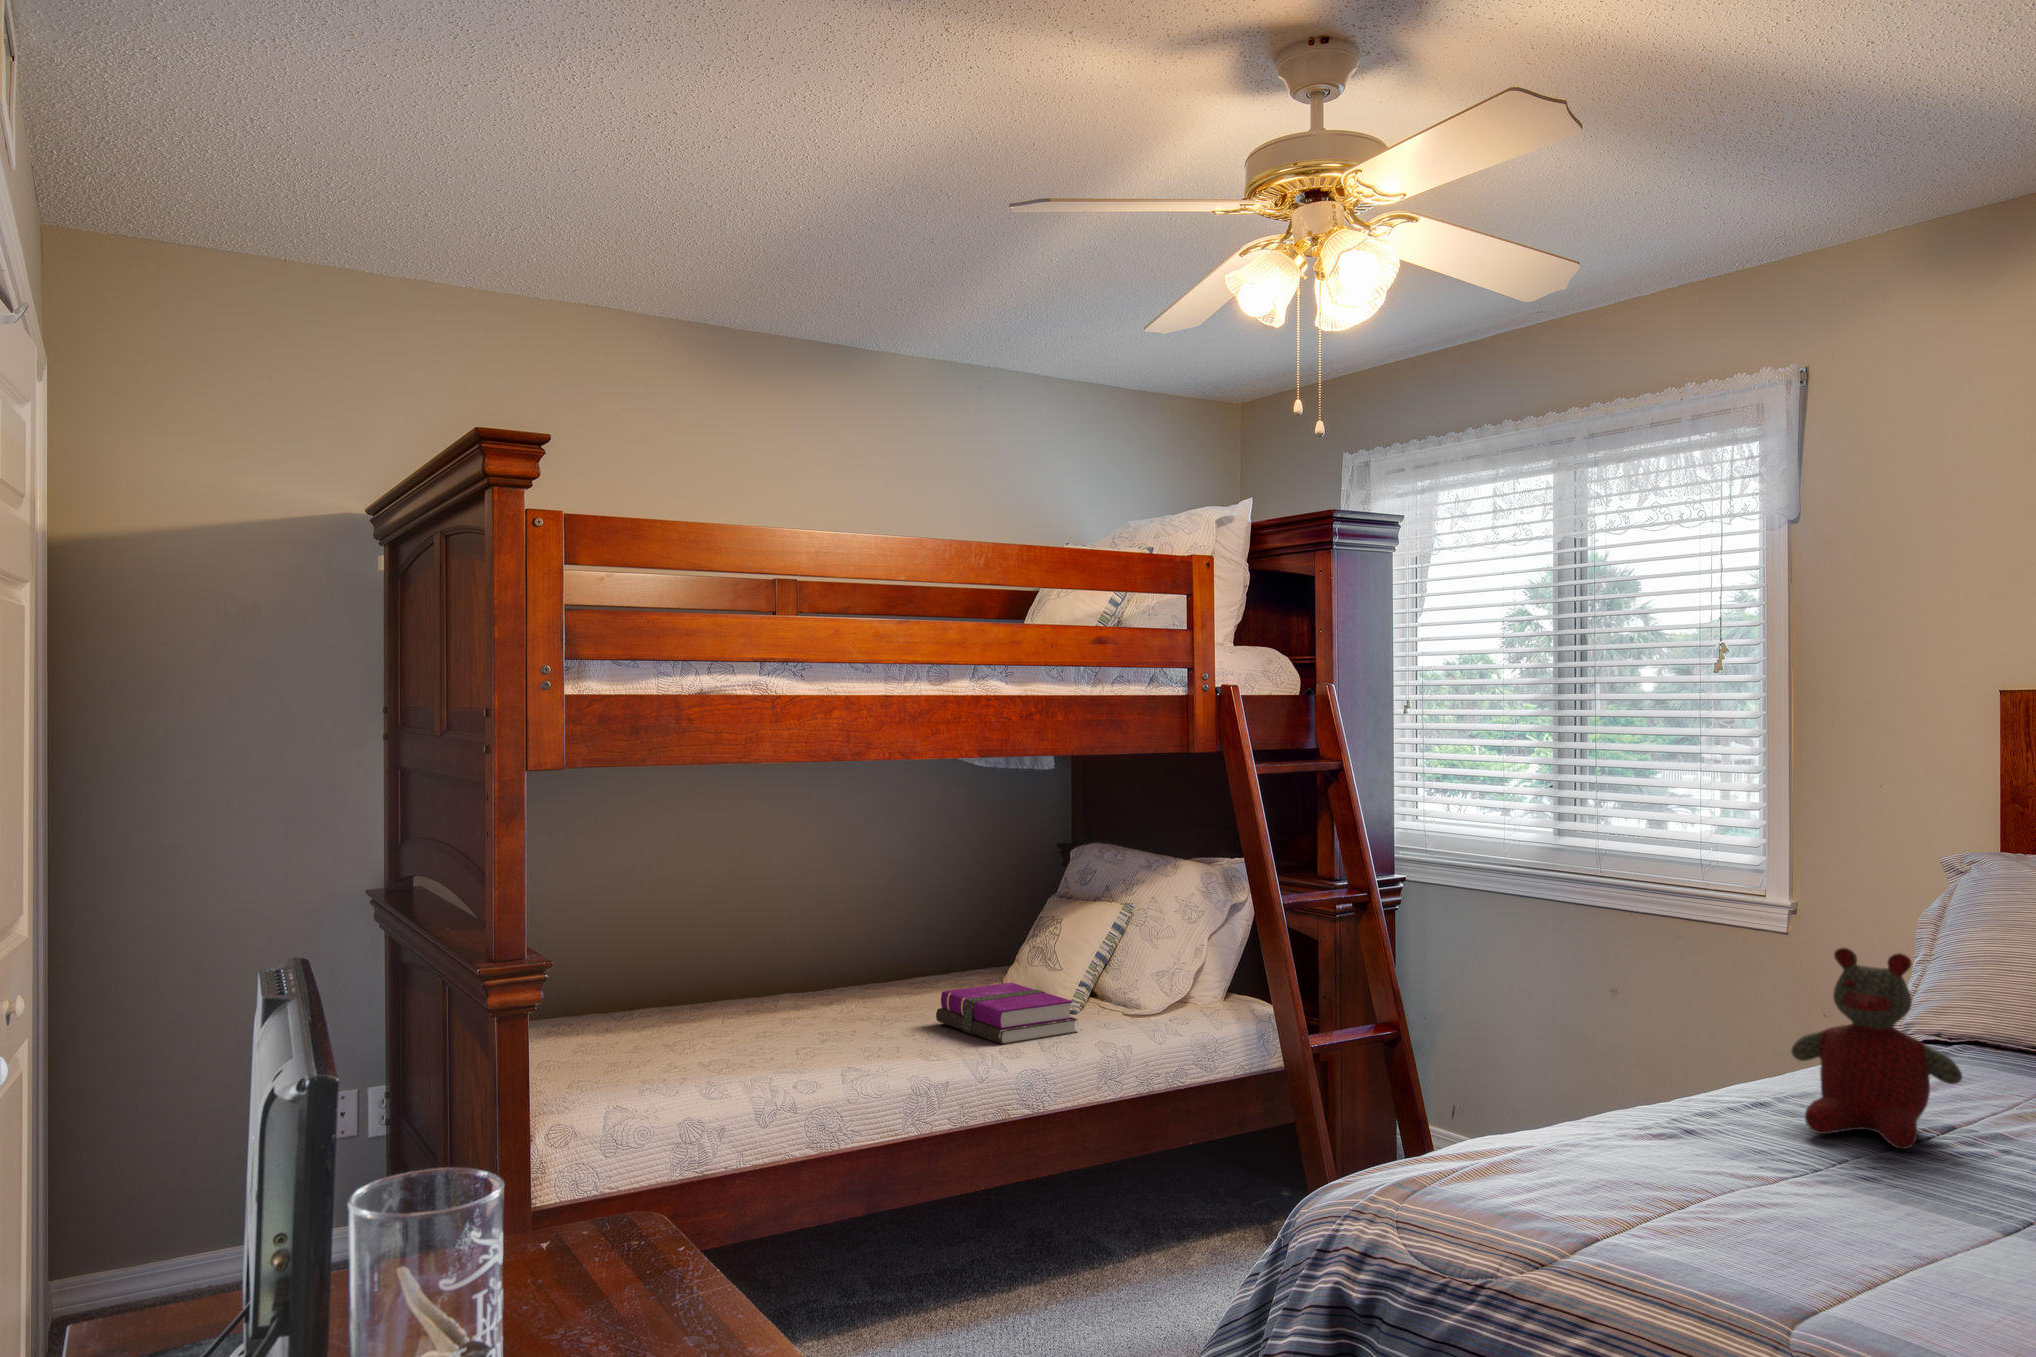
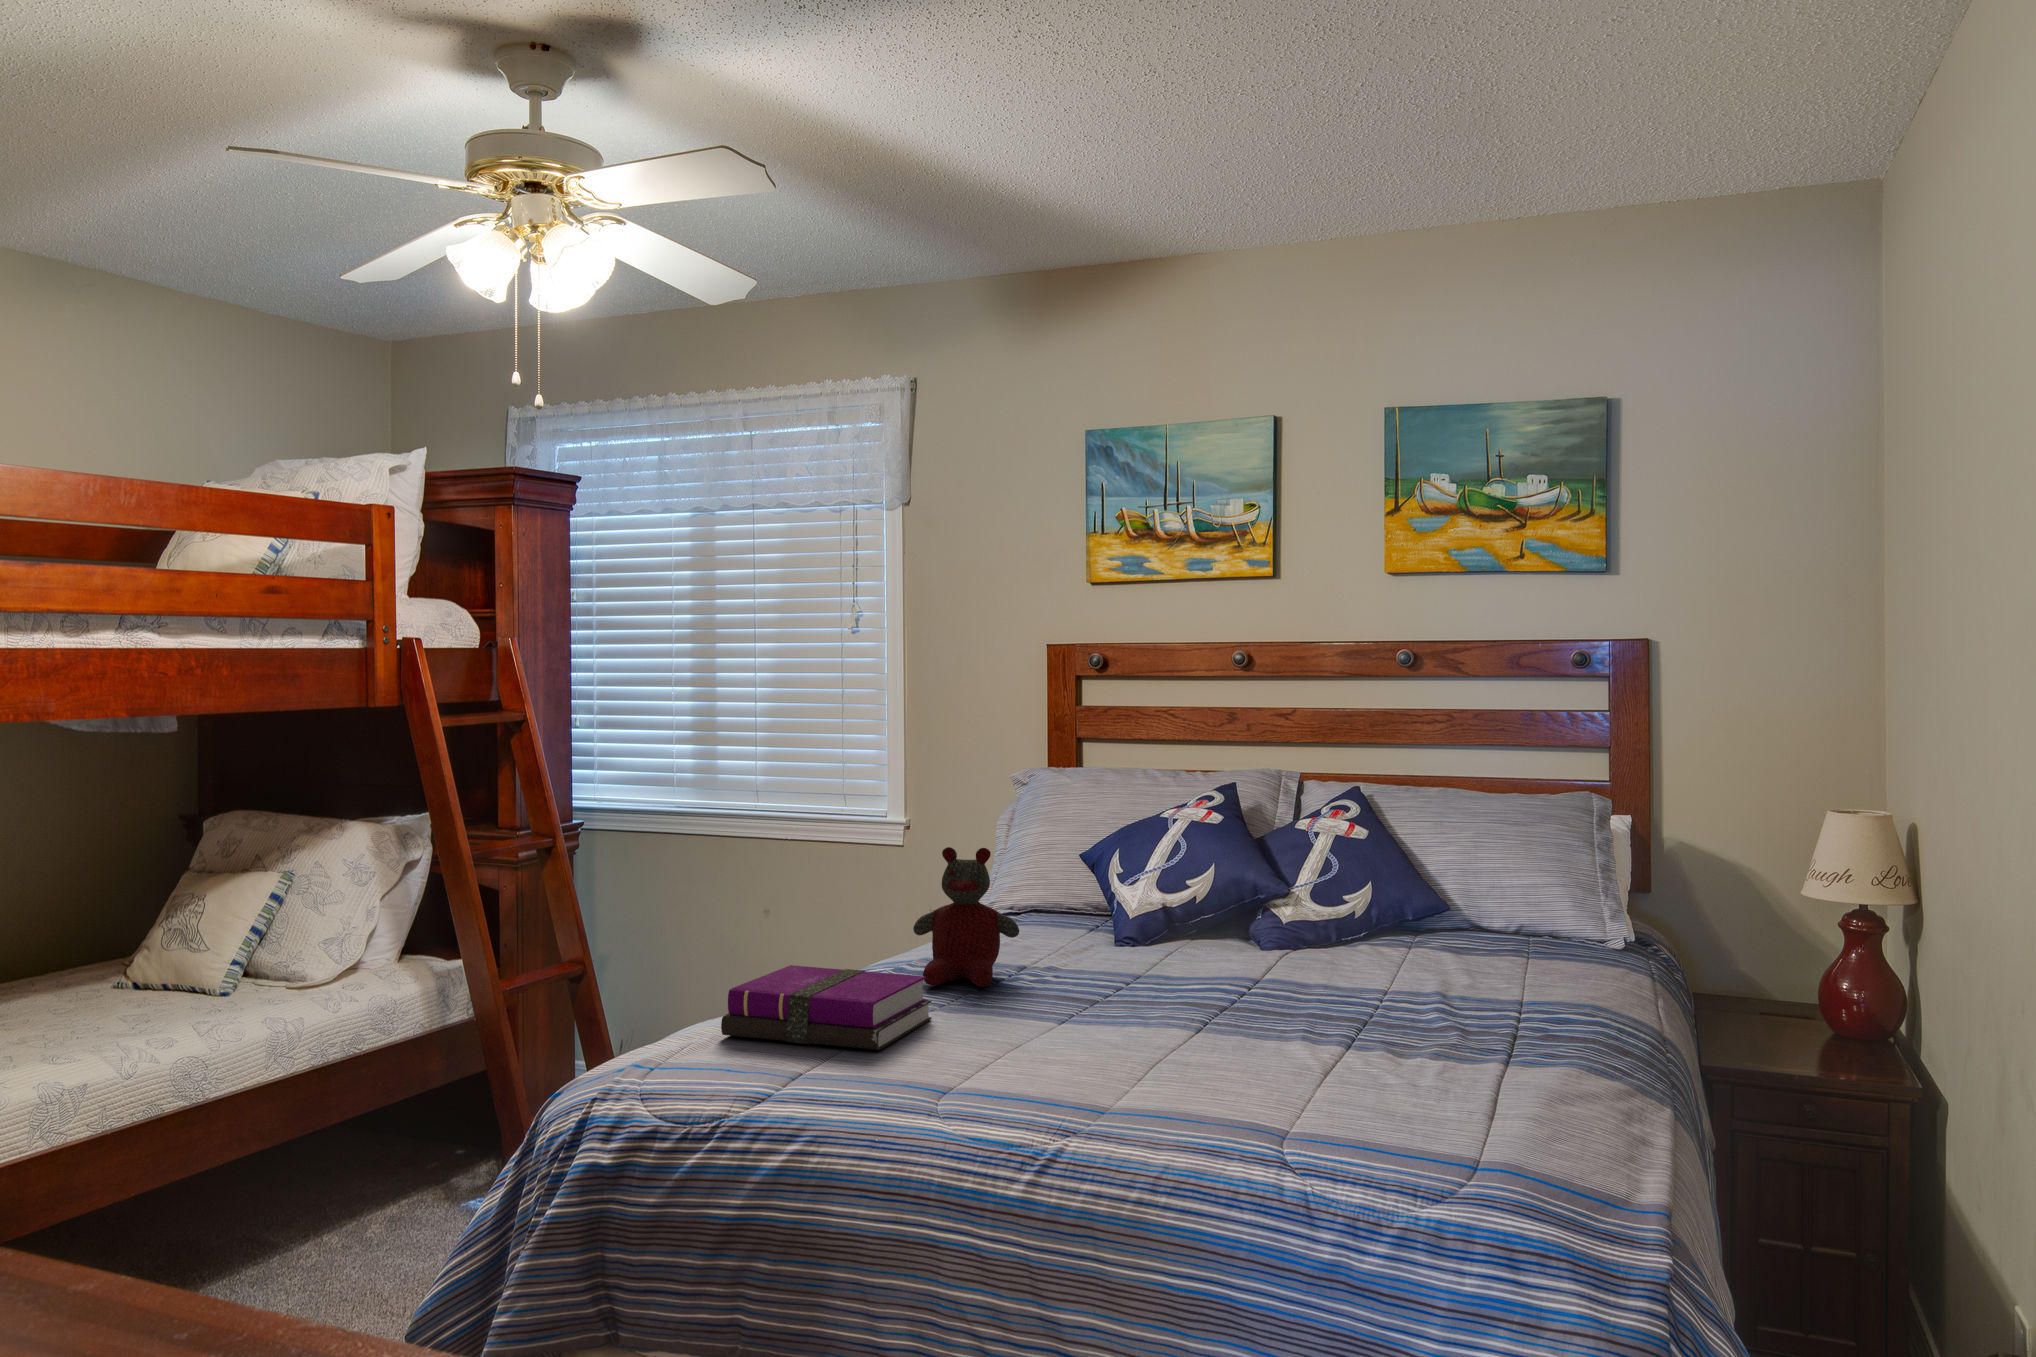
notebook: present [936,983,1078,1045] -> present [721,965,932,1050]

